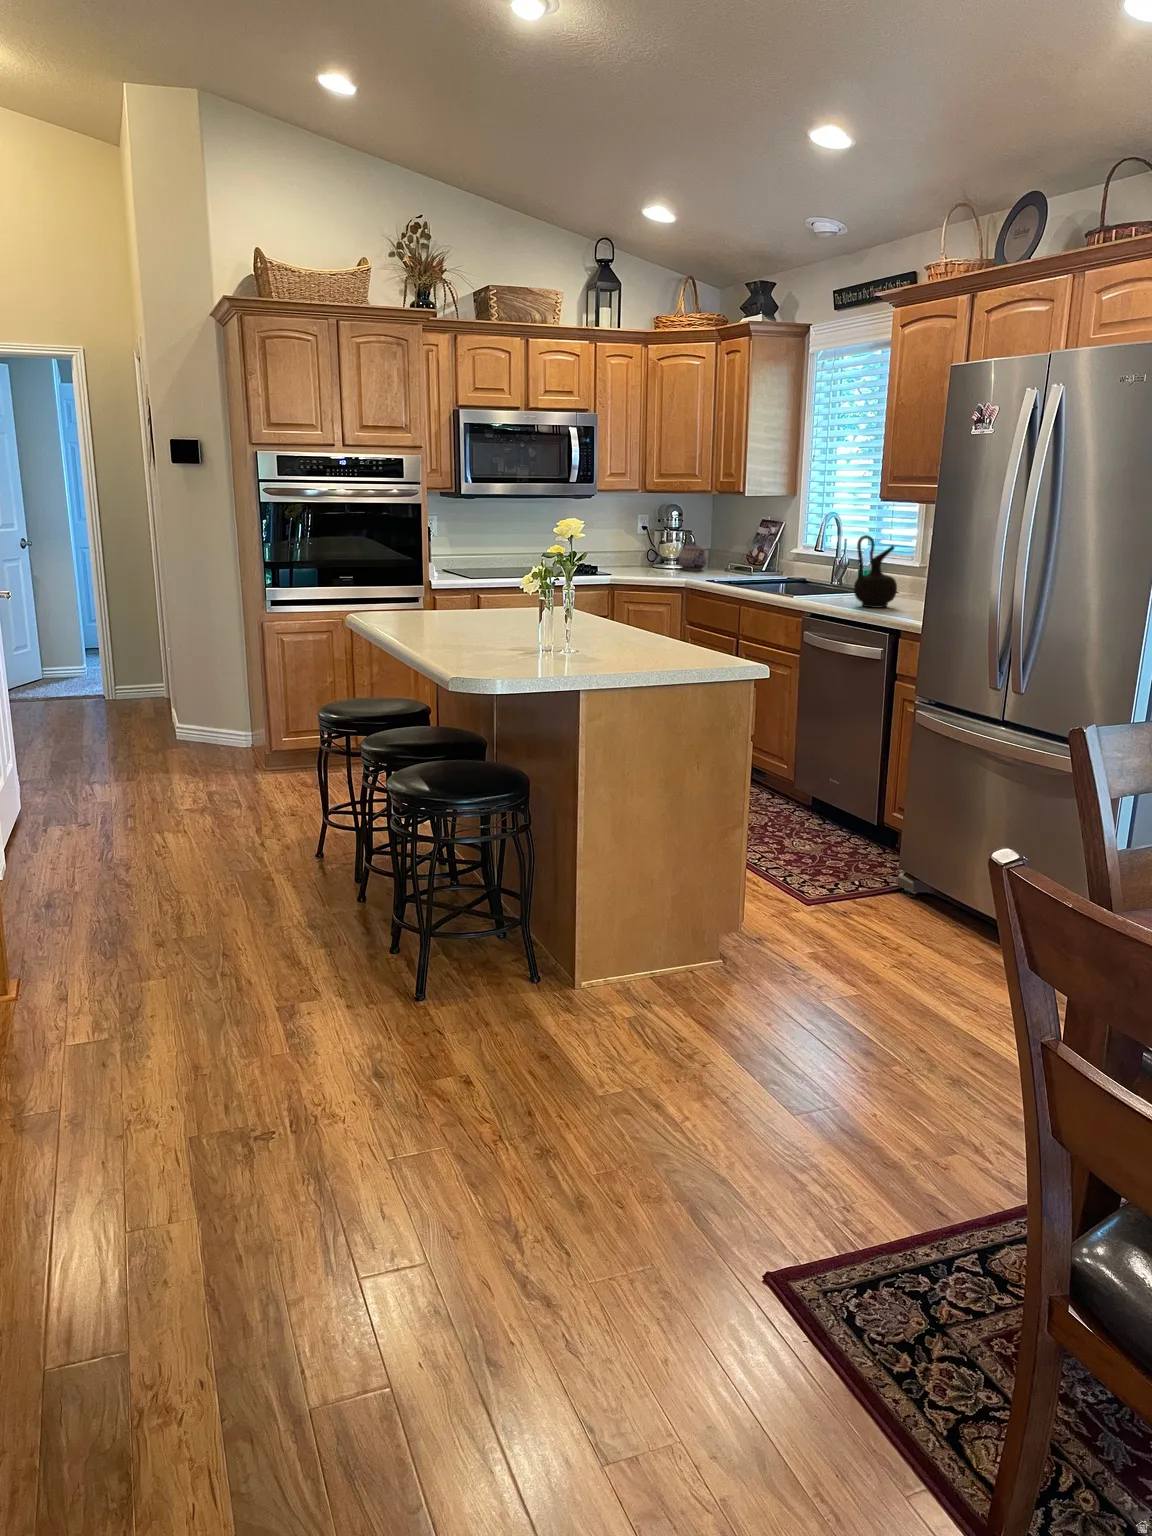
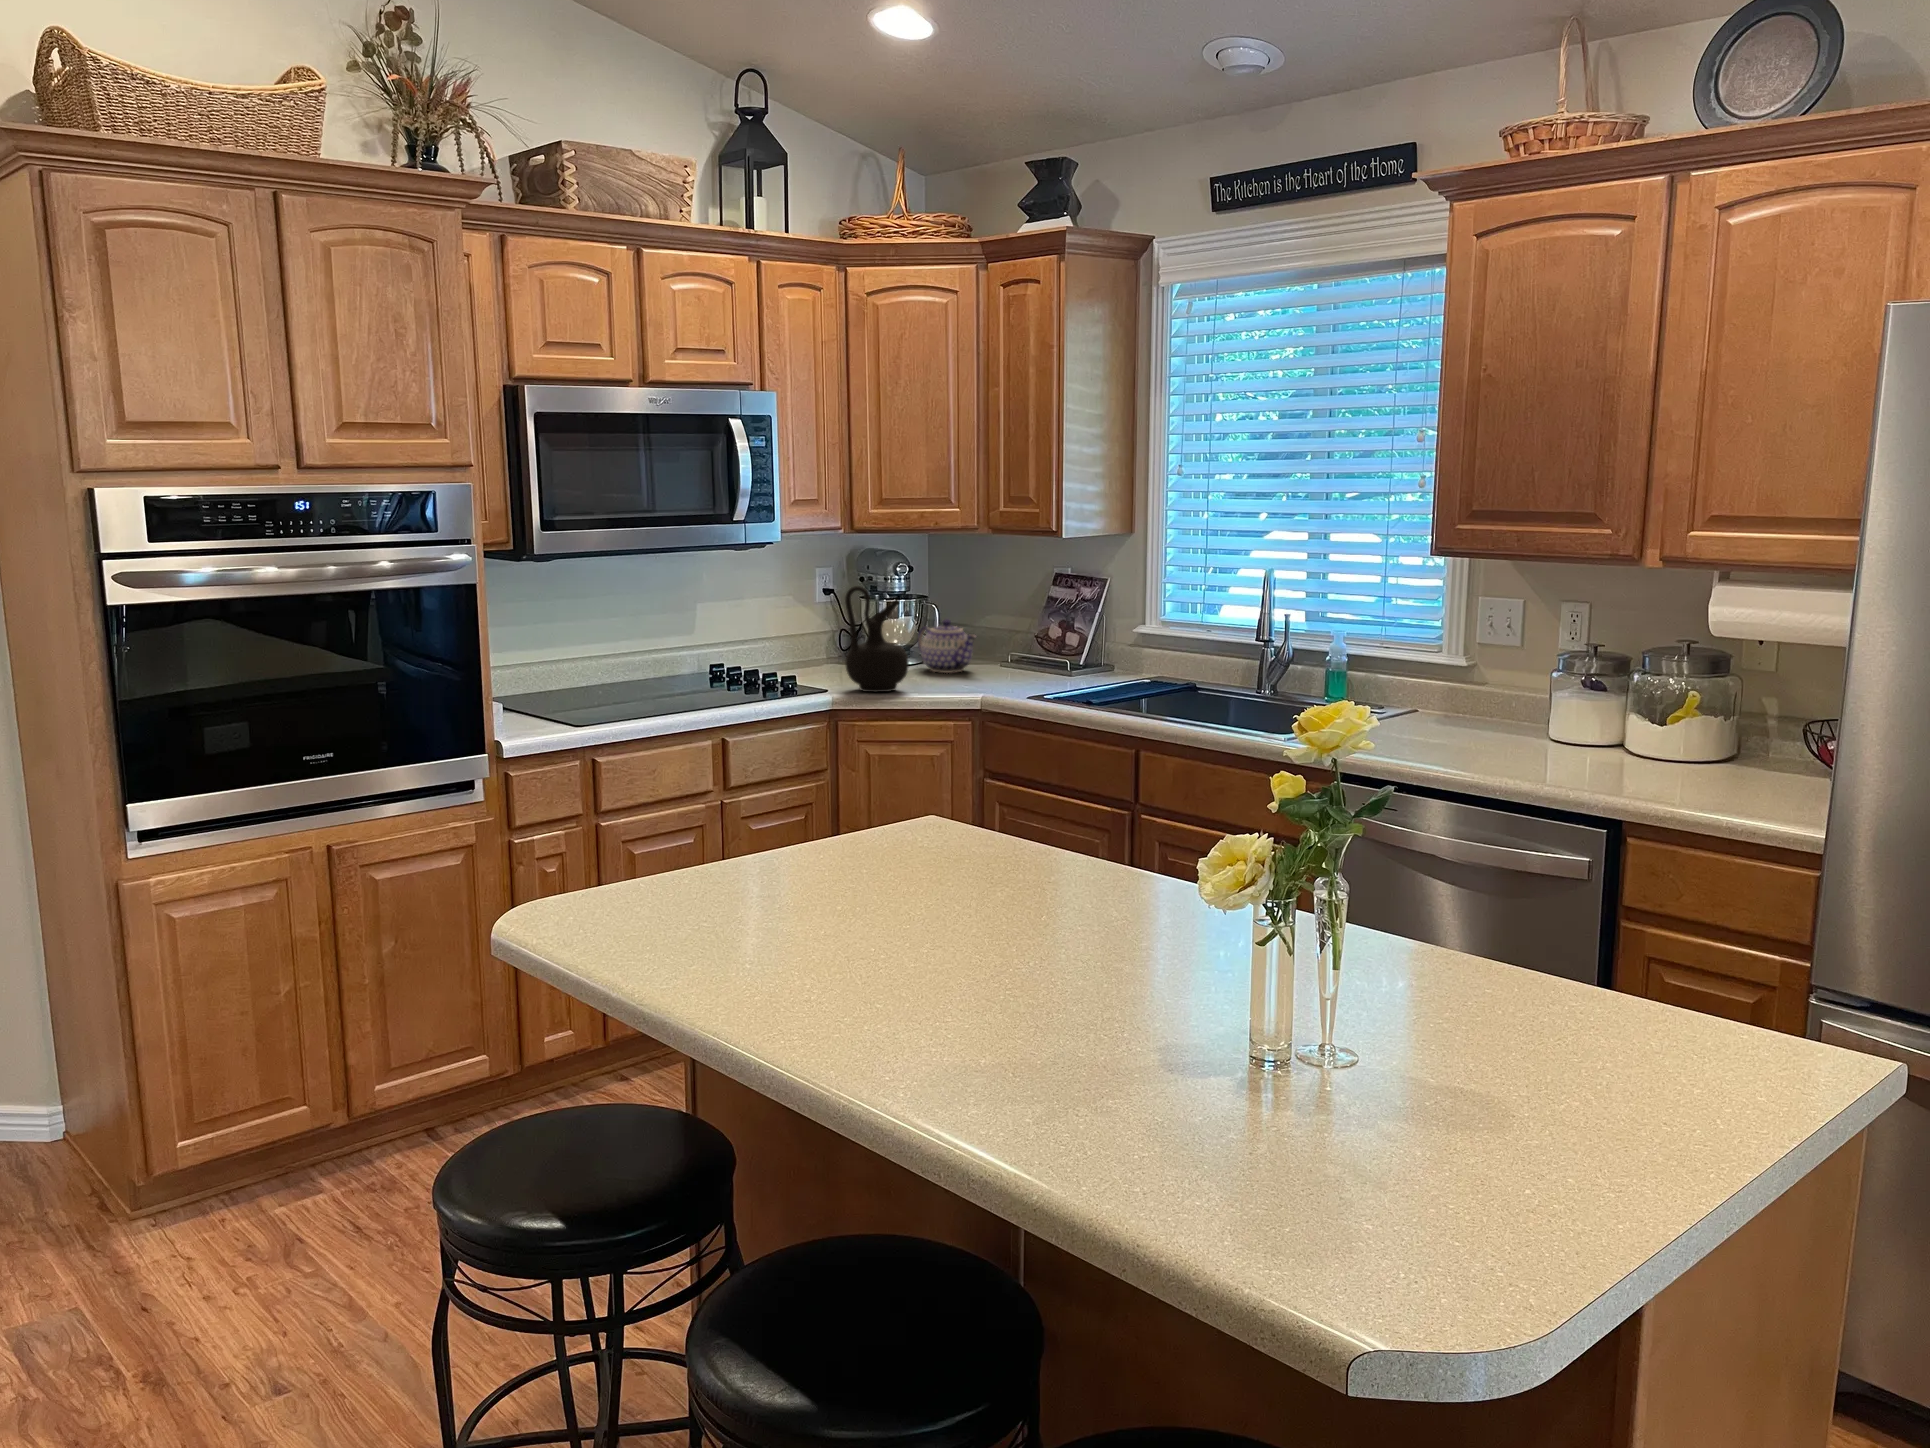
ceramic jug: present [854,535,897,608] -> present [845,586,909,692]

